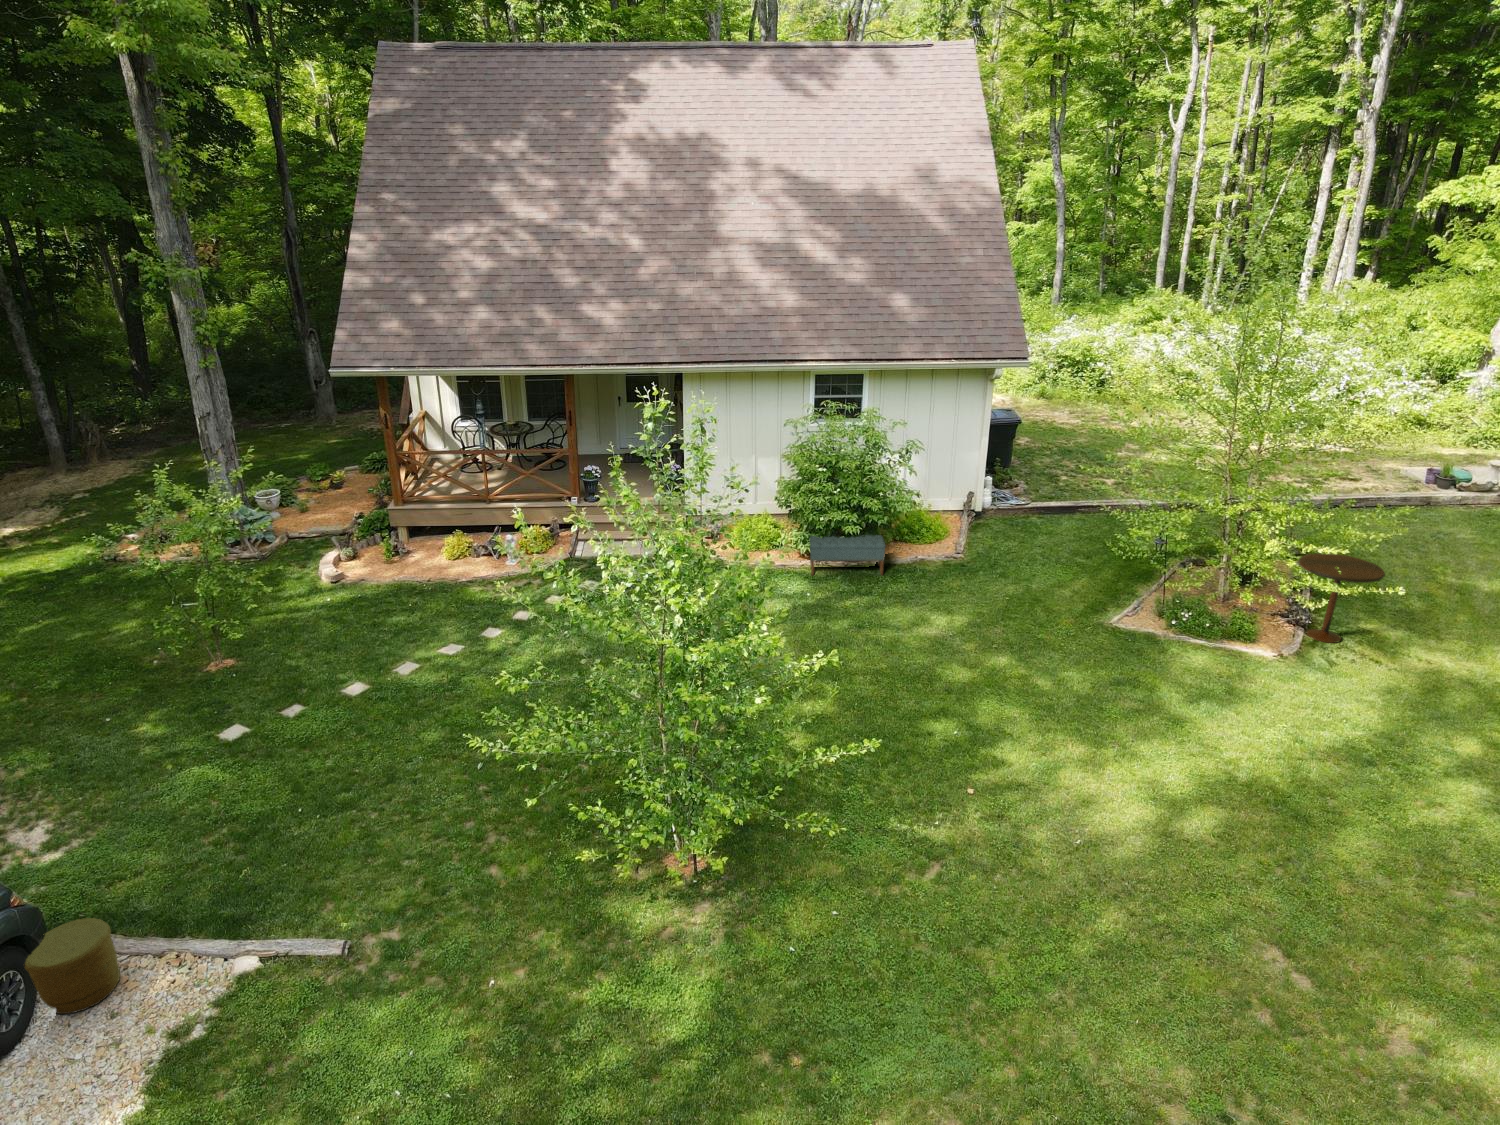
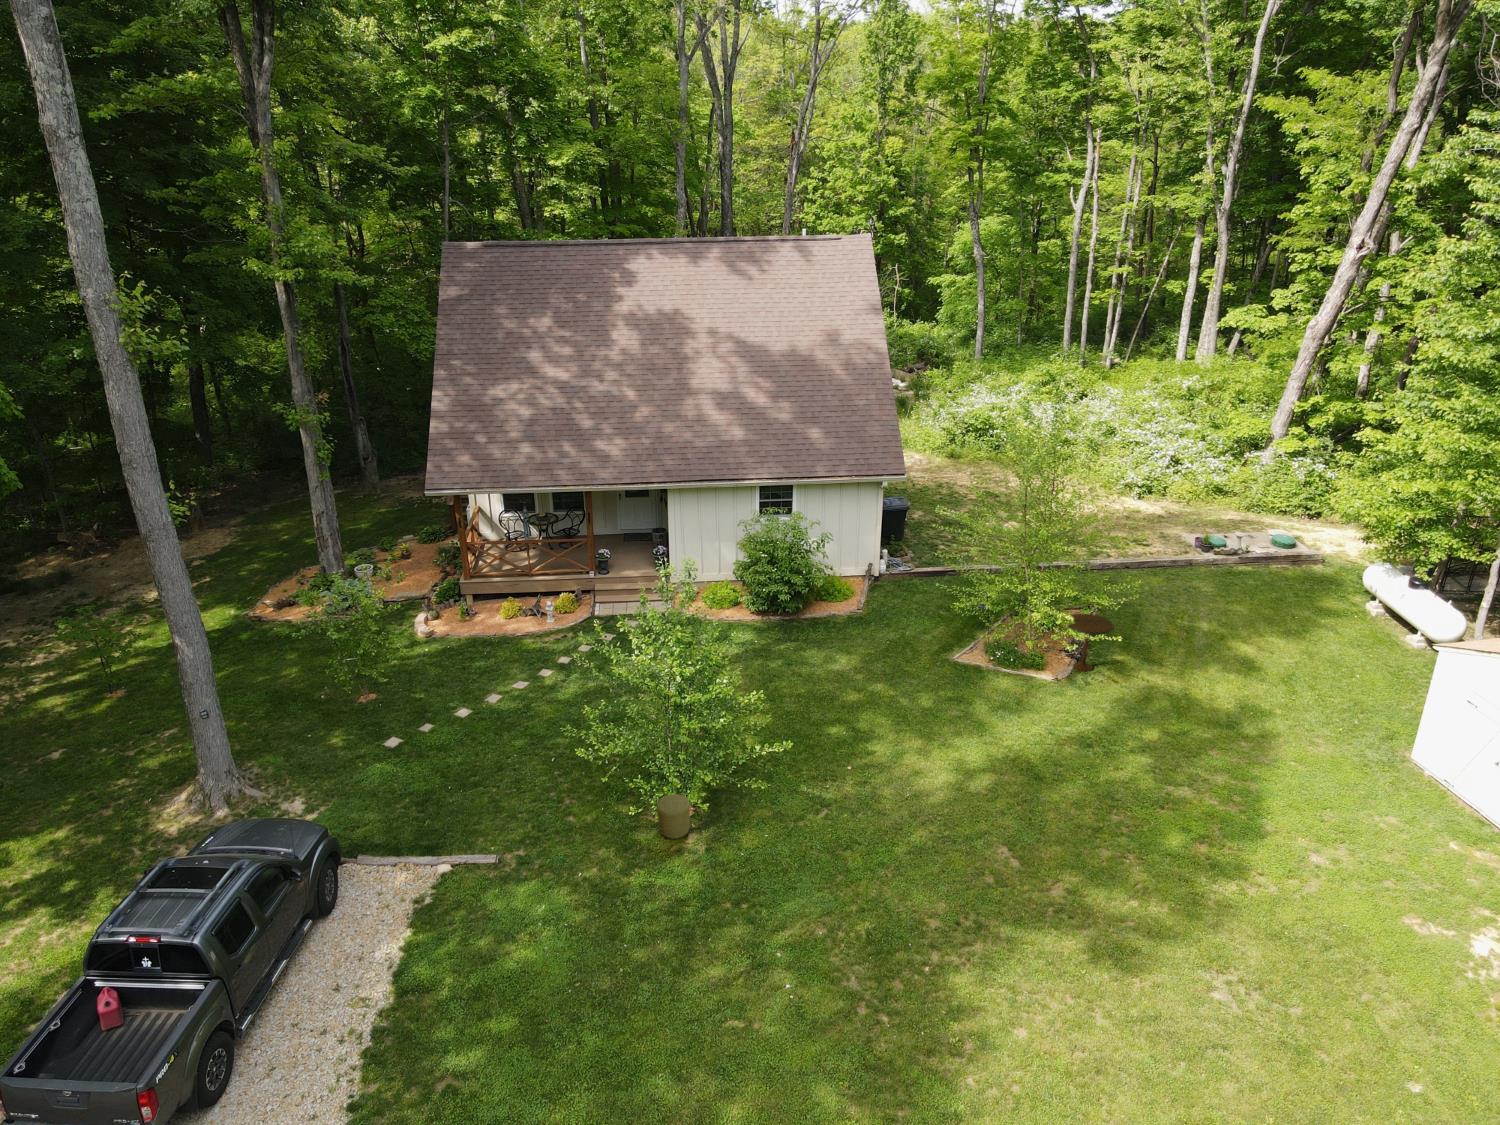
bench: present [809,535,885,575] -> none [757,599,808,628]
woven basket: present [25,918,120,1014] -> present [656,794,690,839]

